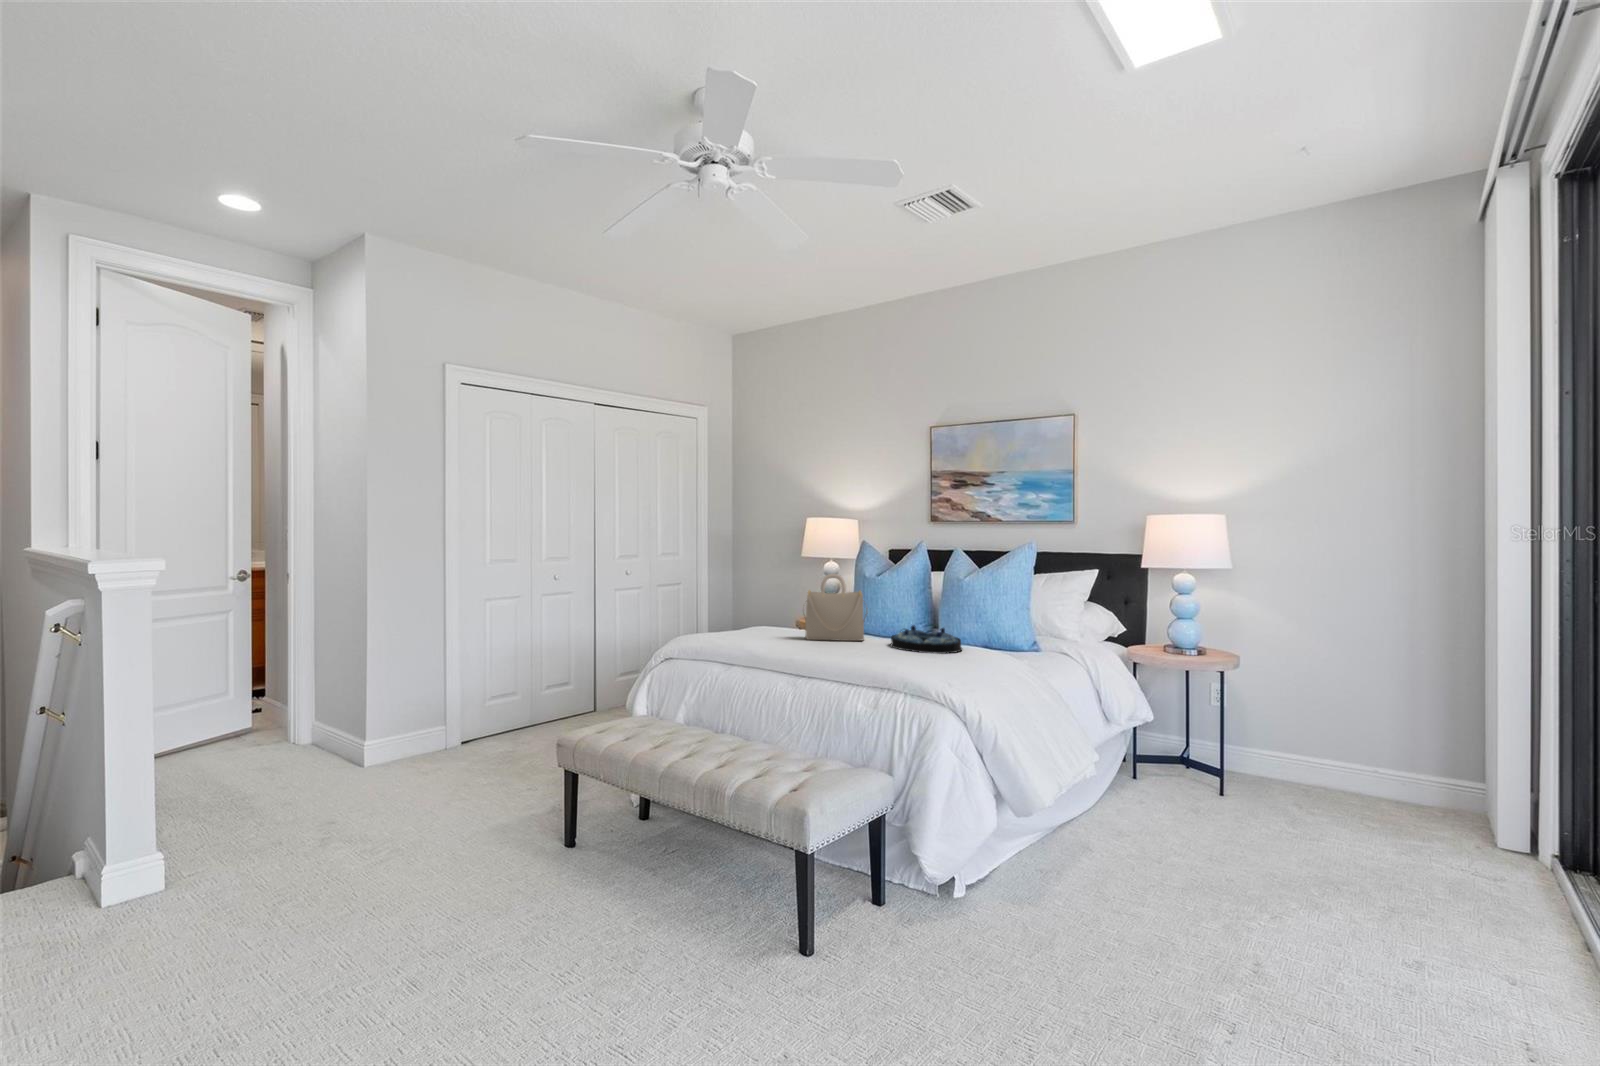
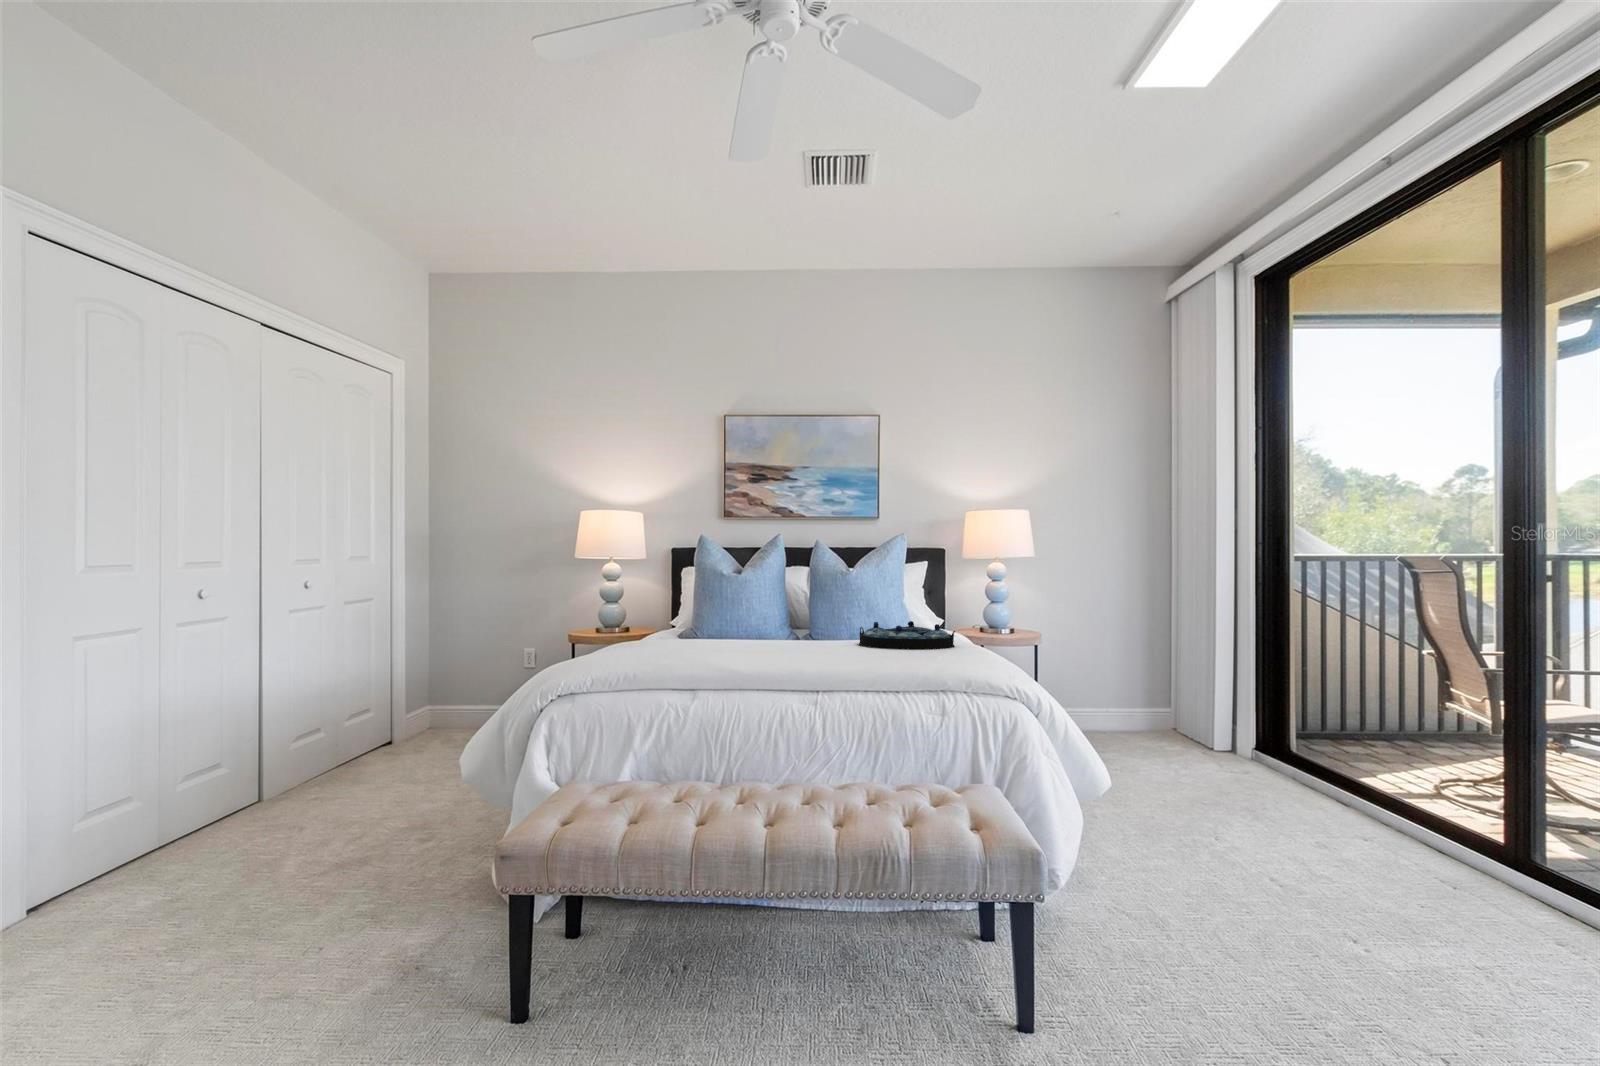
handbag: present [805,574,864,641] -> none [757,564,832,653]

